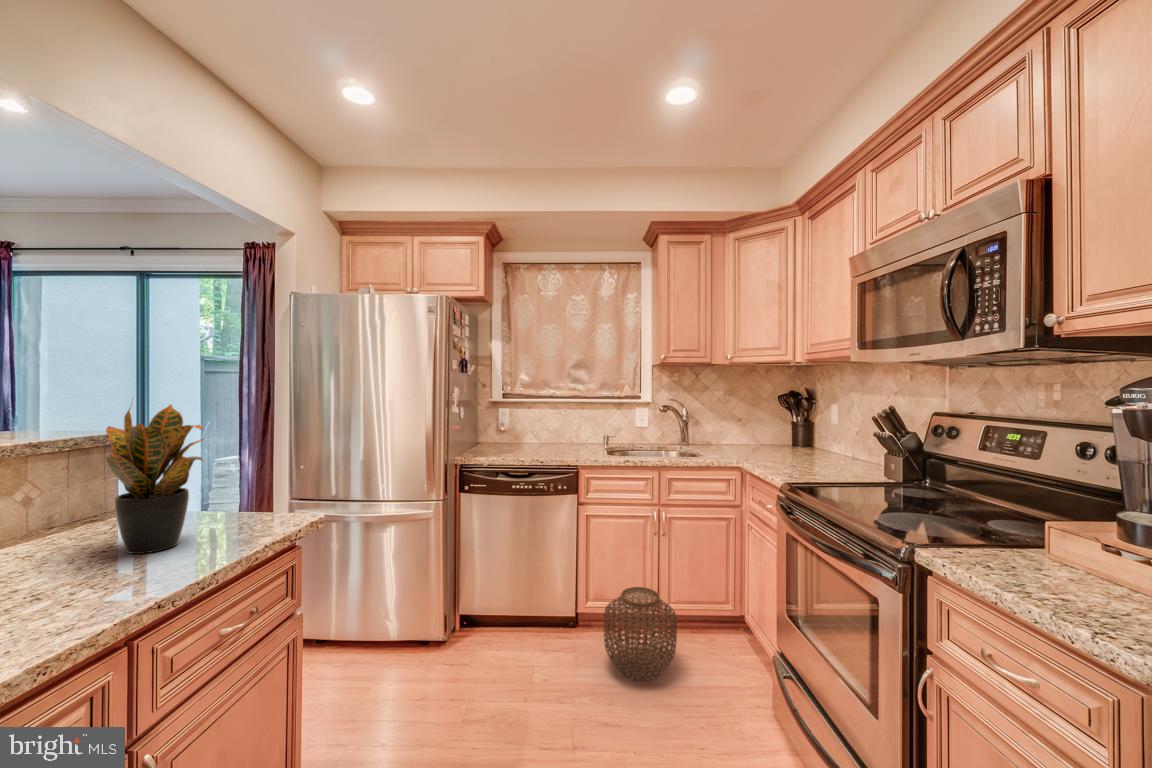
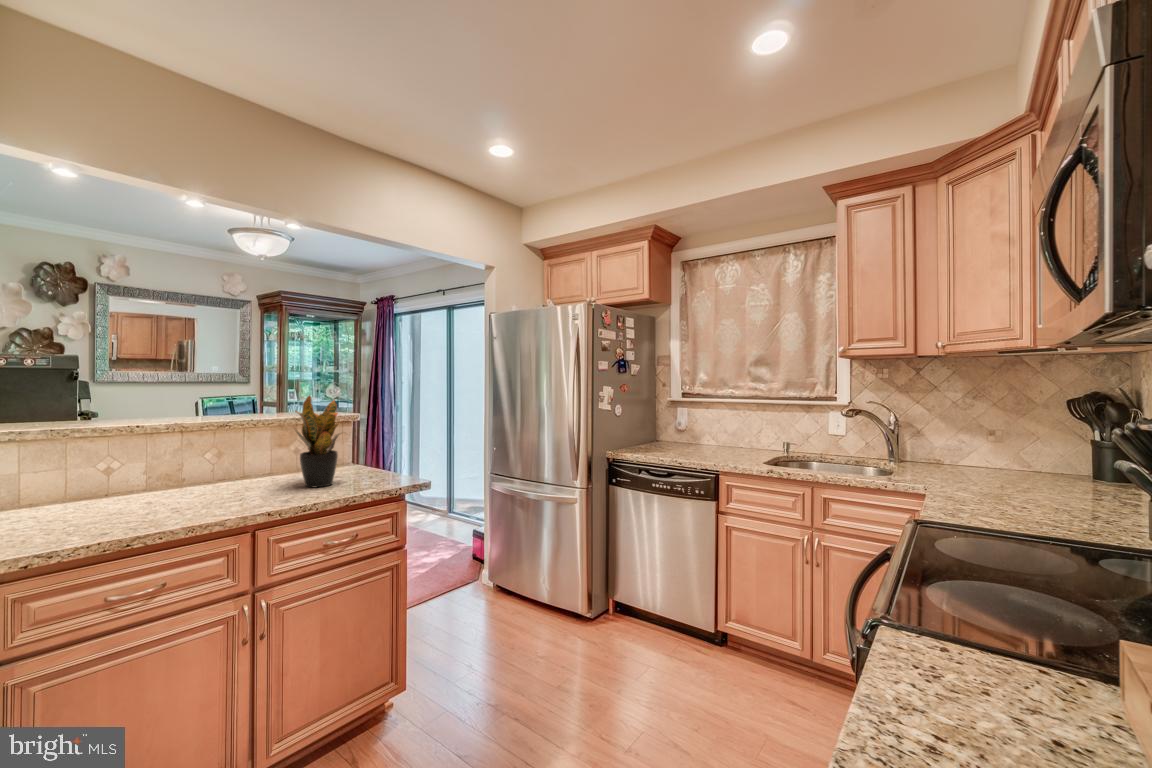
woven basket: present [604,587,677,681] -> none [713,614,801,724]

